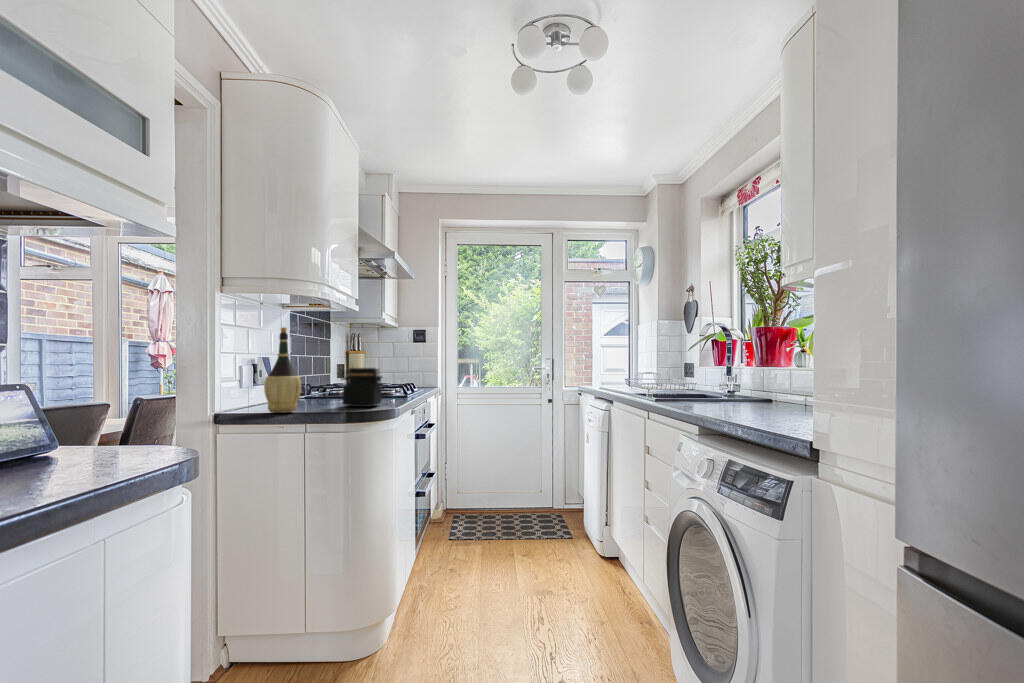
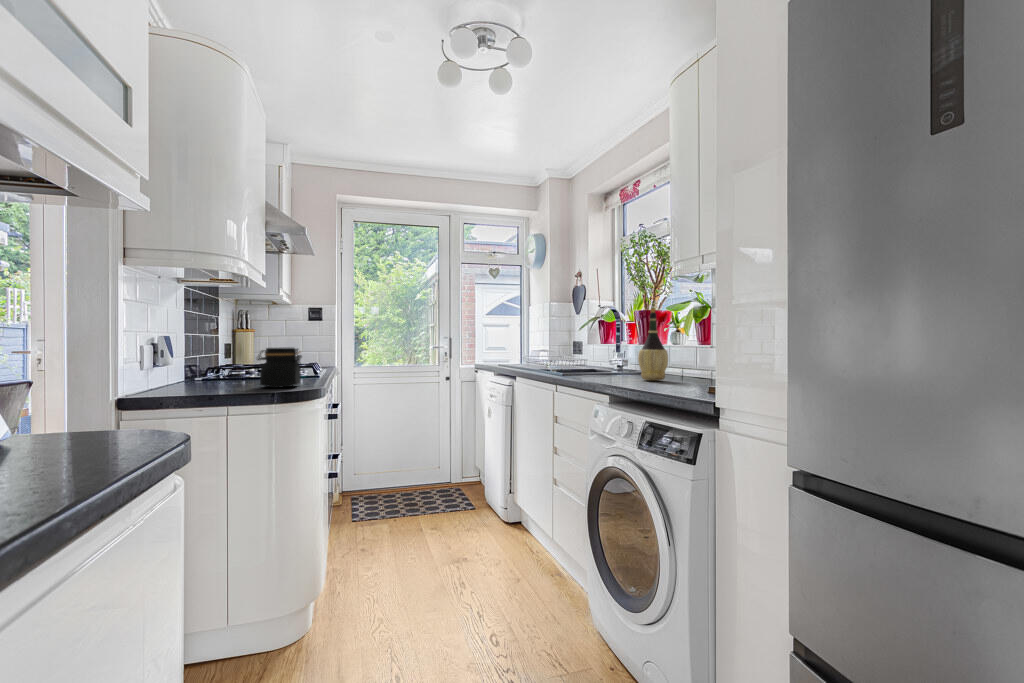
wine bottle: present [264,327,301,413] -> present [638,308,668,381]

